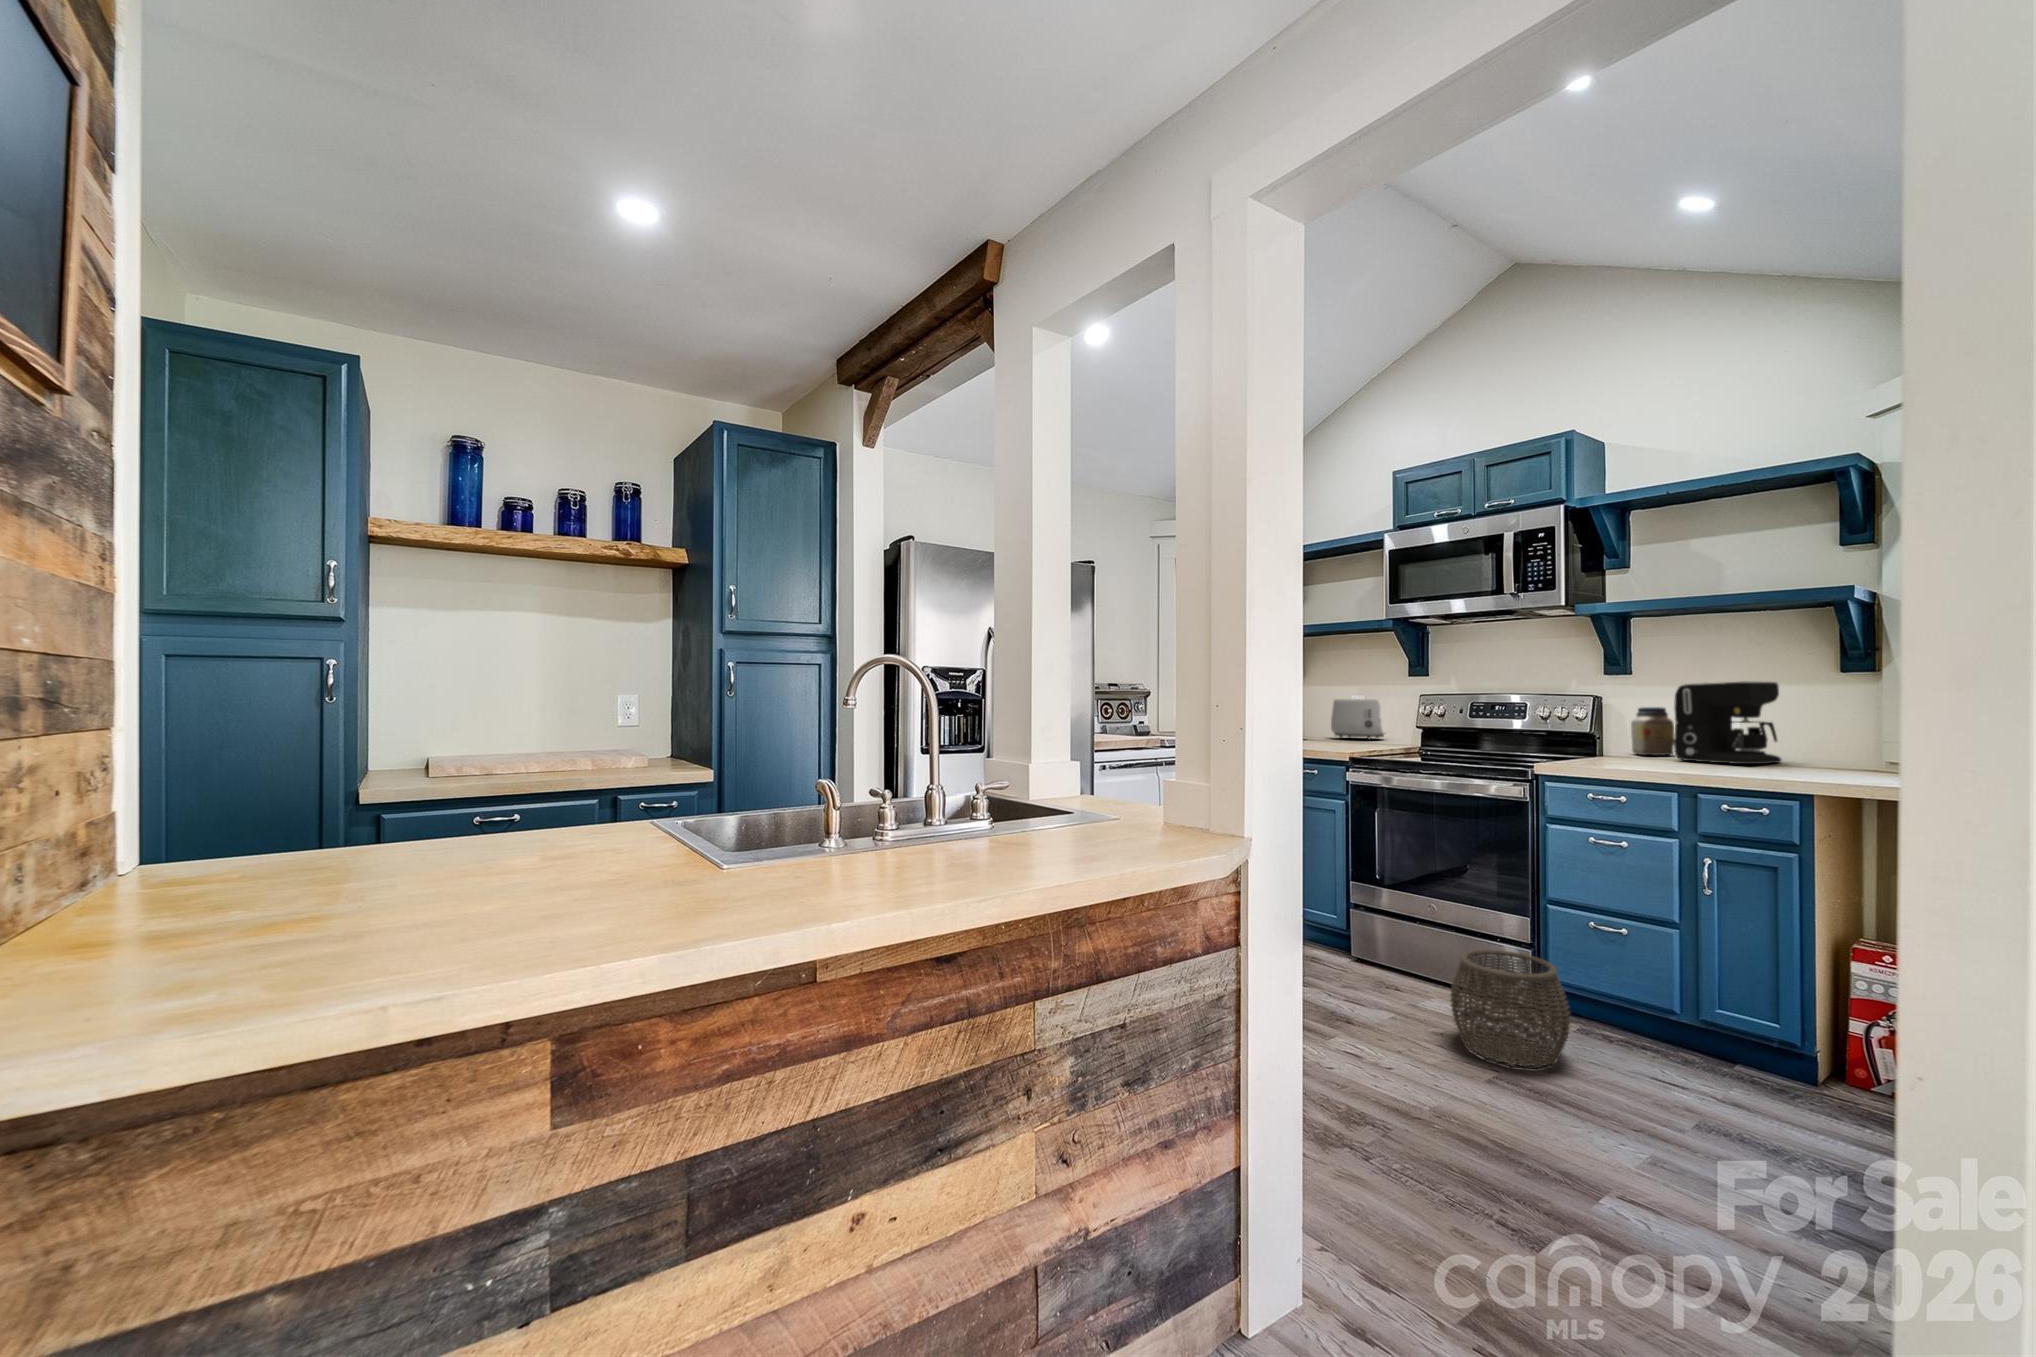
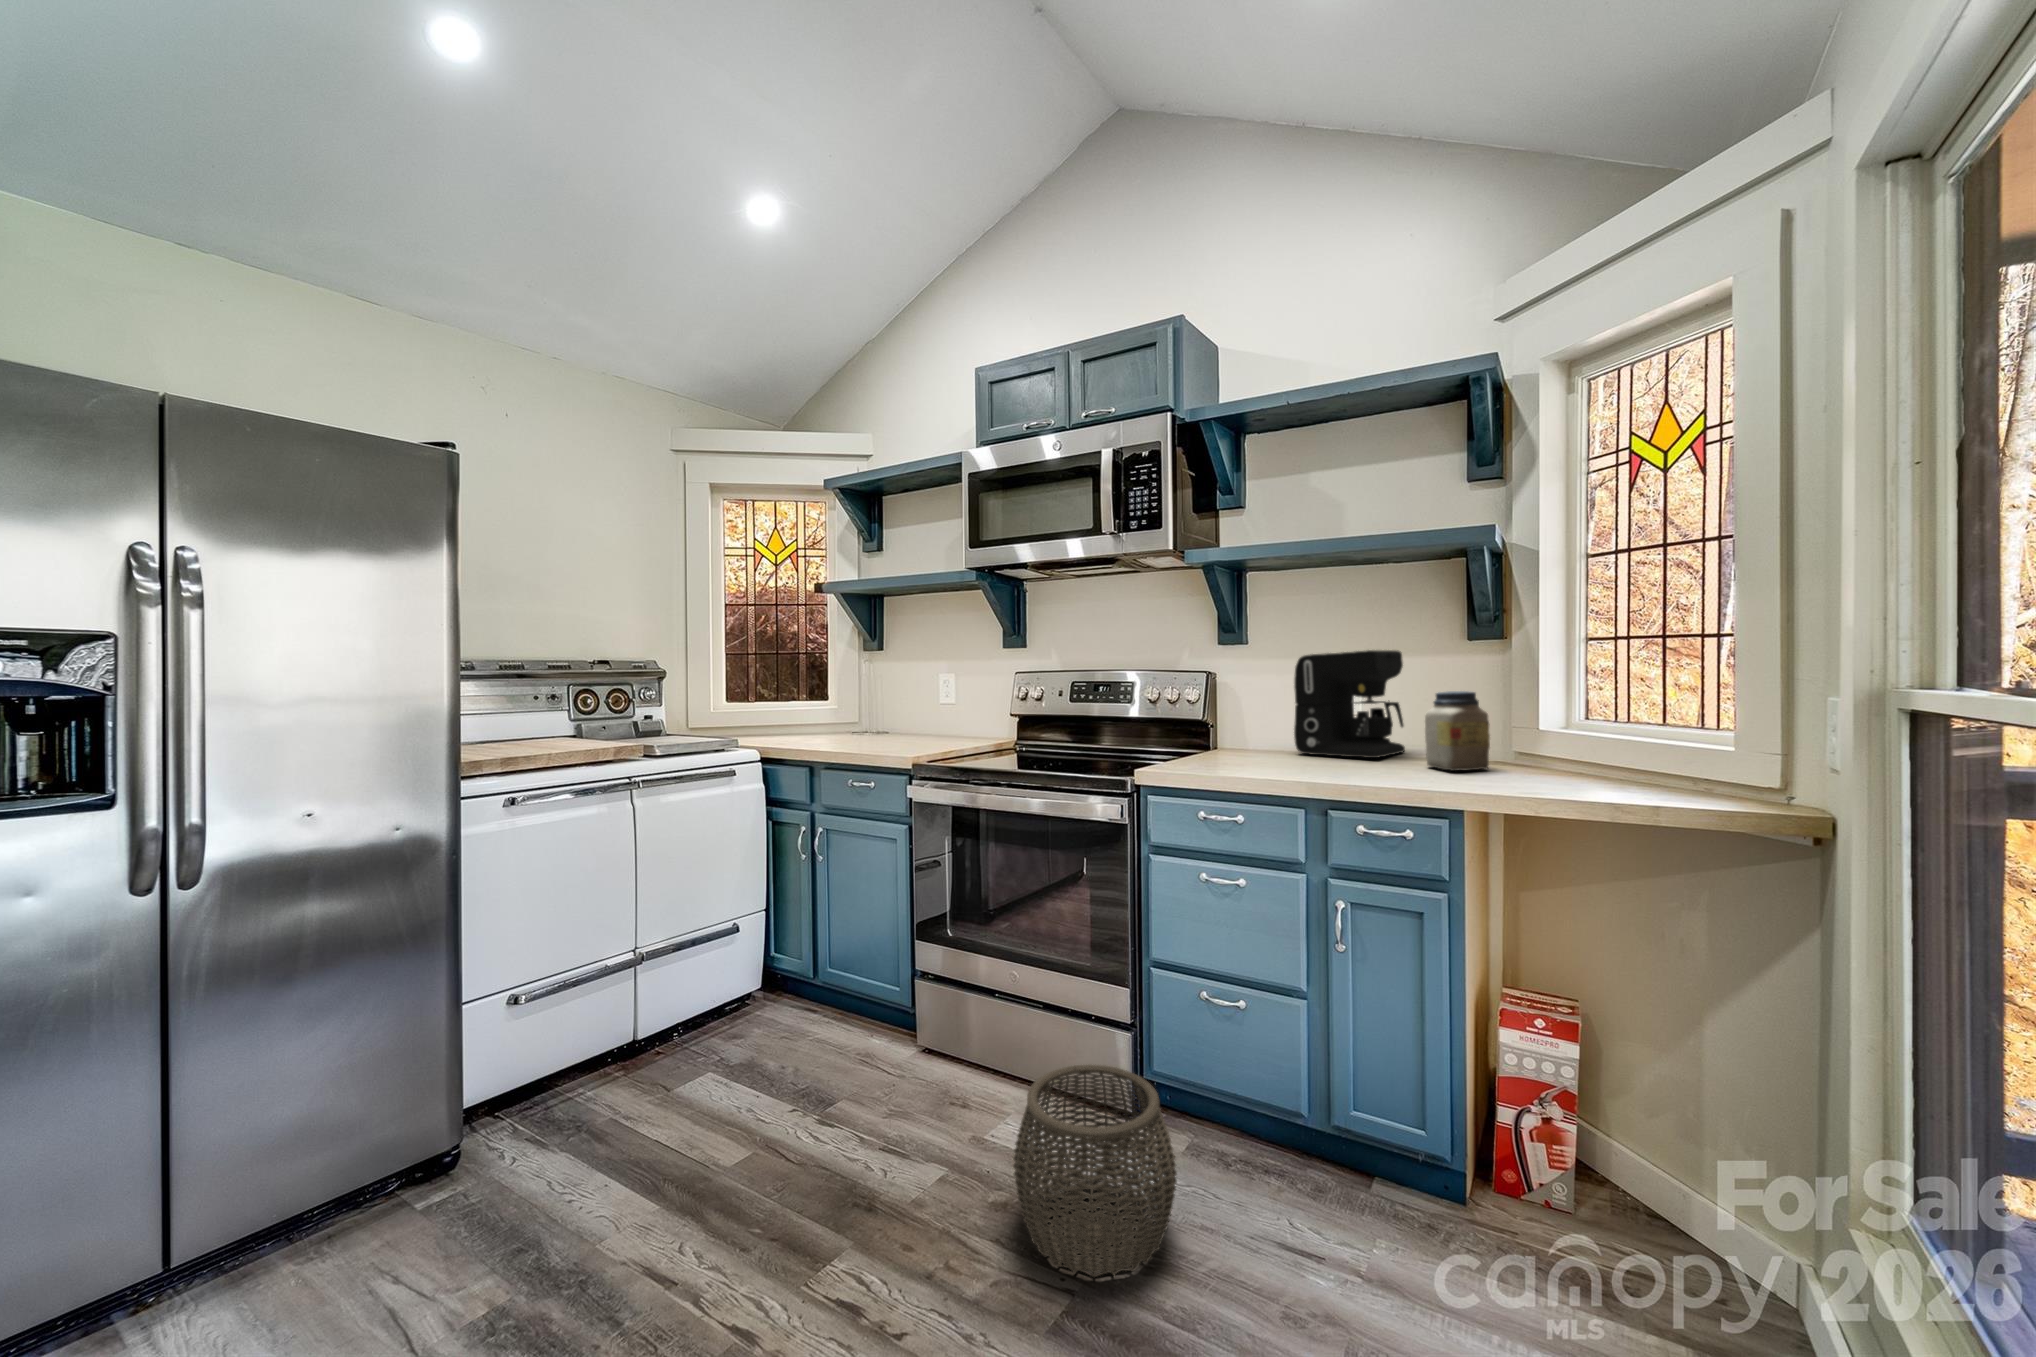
toaster: present [1331,699,1384,739] -> none [917,679,983,733]
jar: present [1631,707,1674,755] -> present [1425,691,1490,771]

